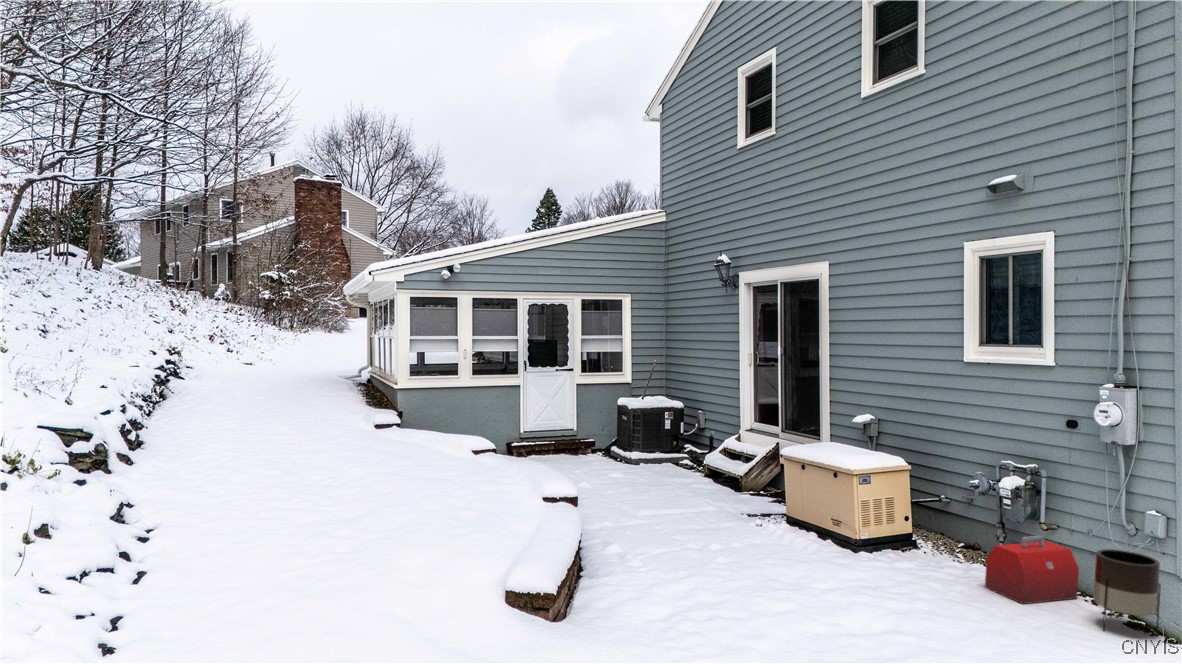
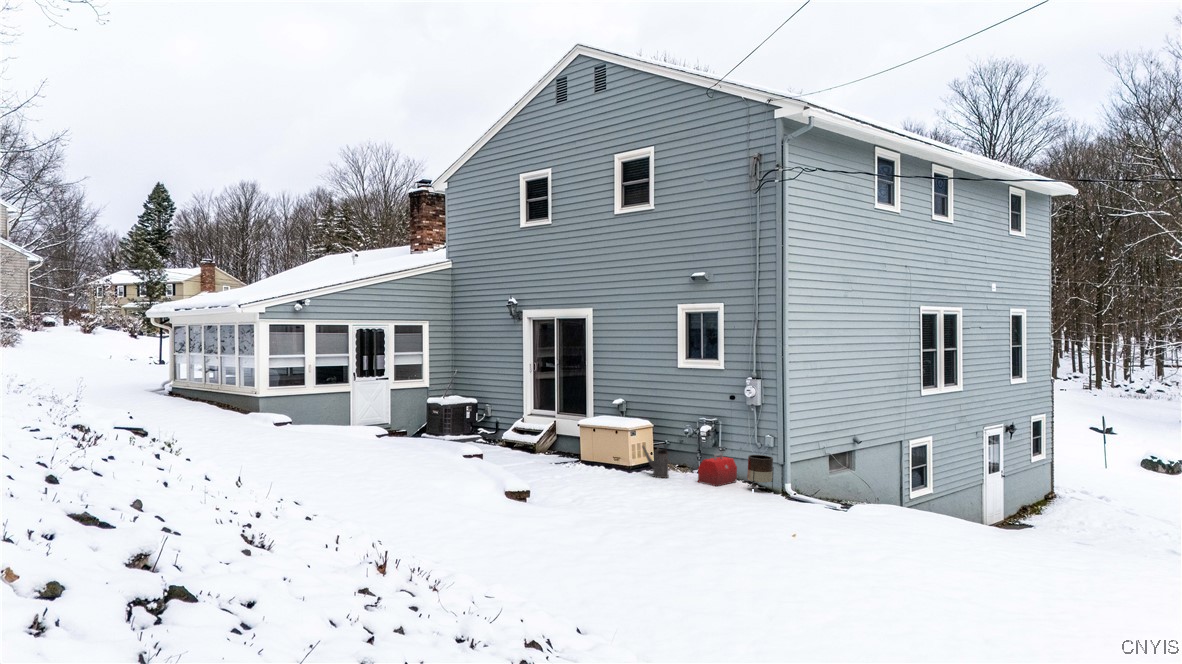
watering can: none [884,501,932,569] -> present [642,444,671,478]

